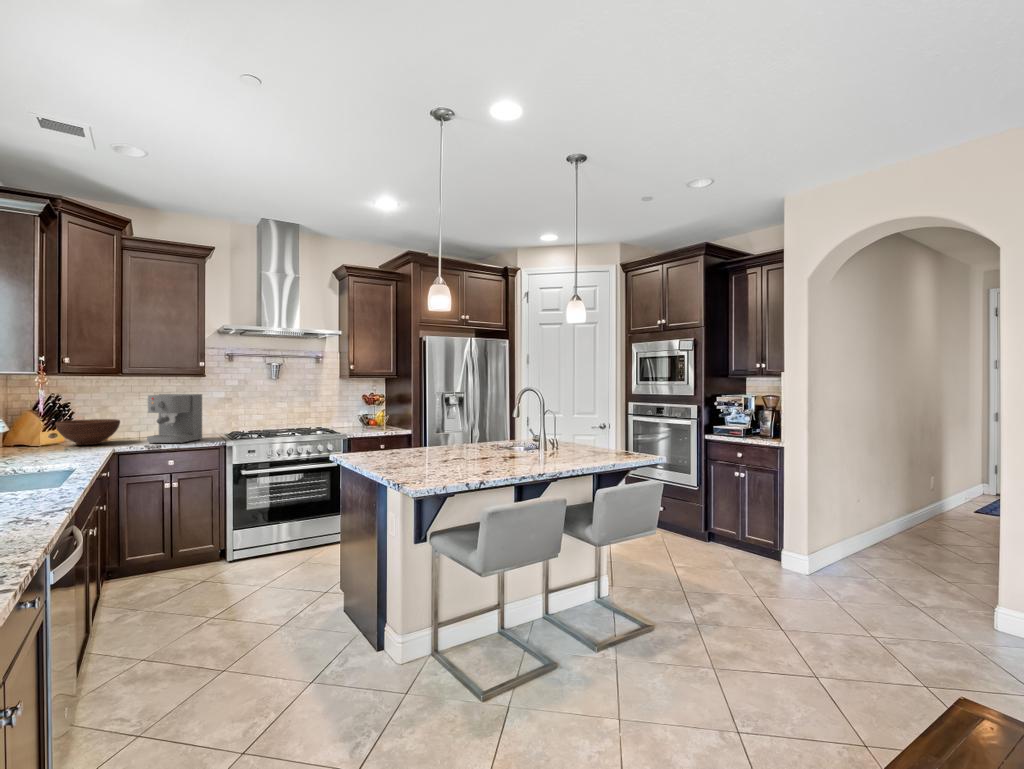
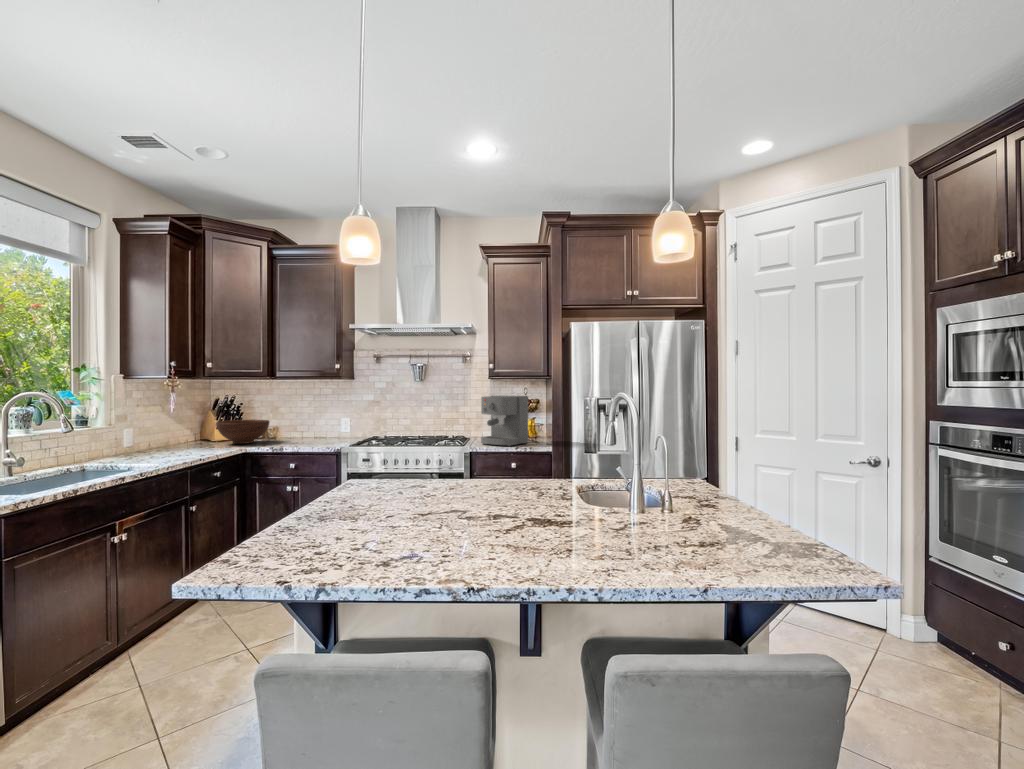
coffee maker: present [147,394,202,443] -> present [481,396,528,446]

